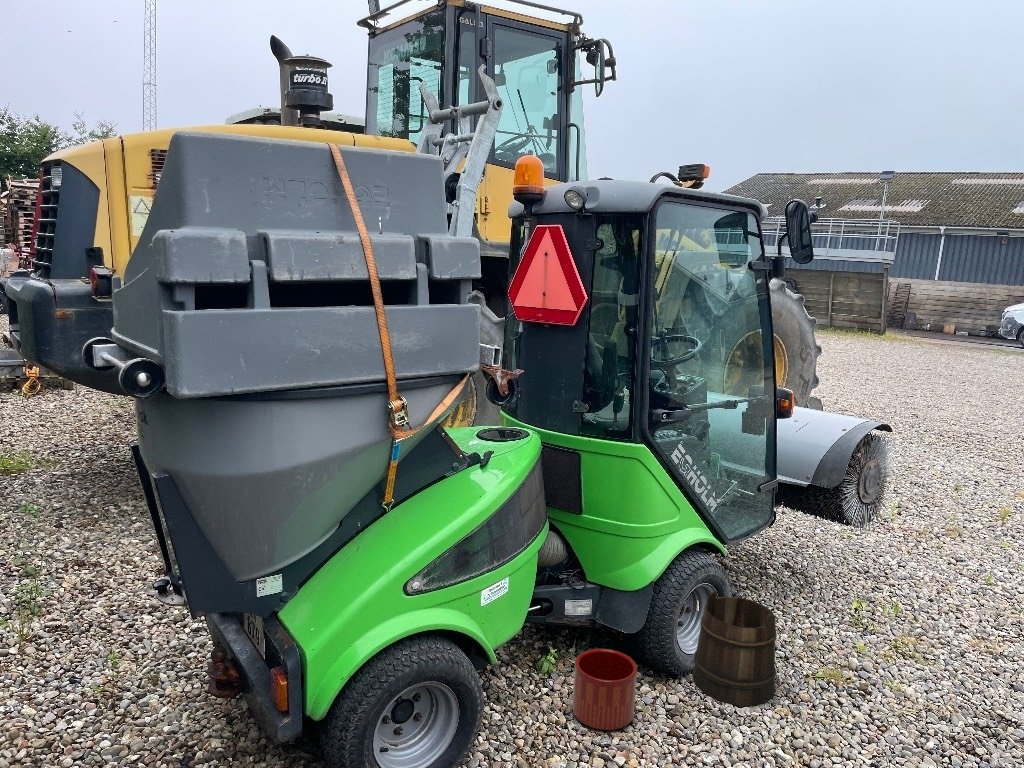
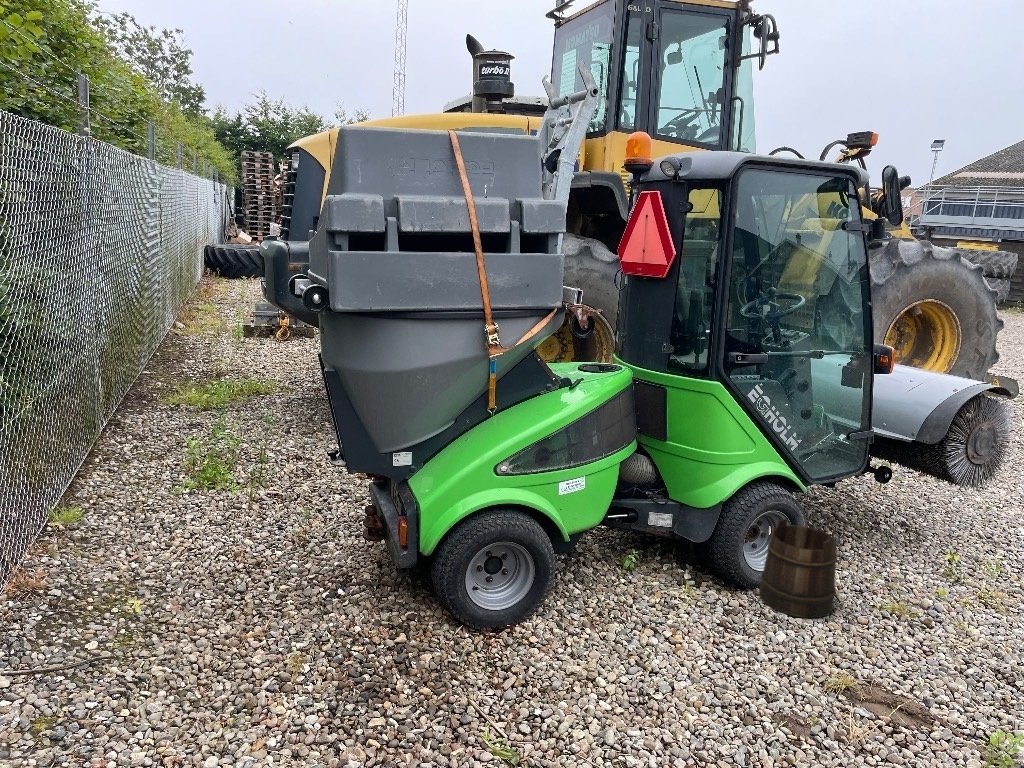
planter: present [572,649,637,730] -> none [642,551,697,615]

